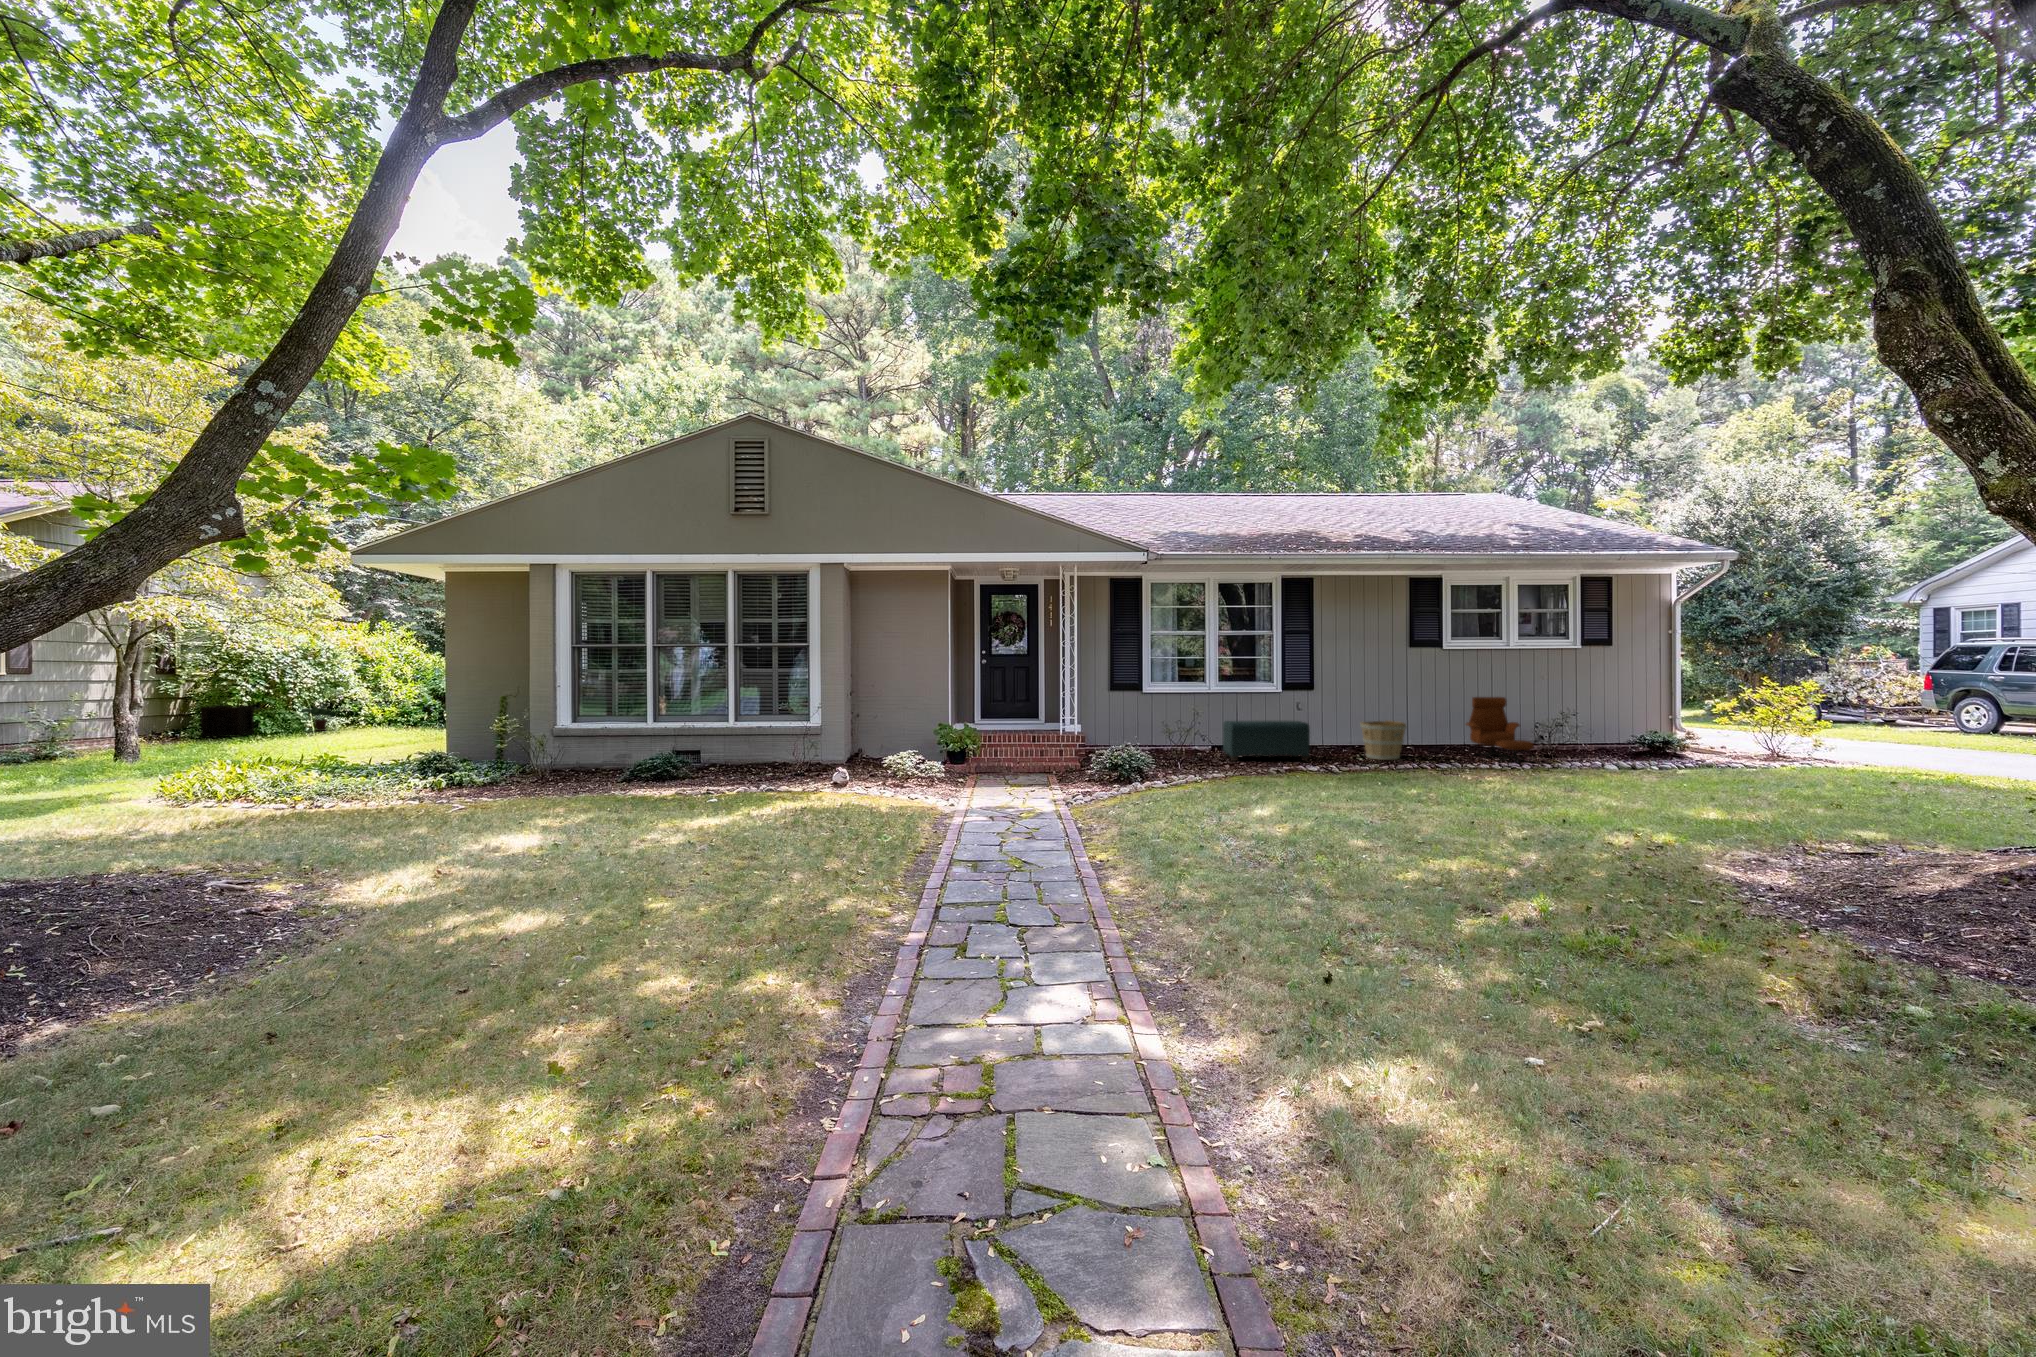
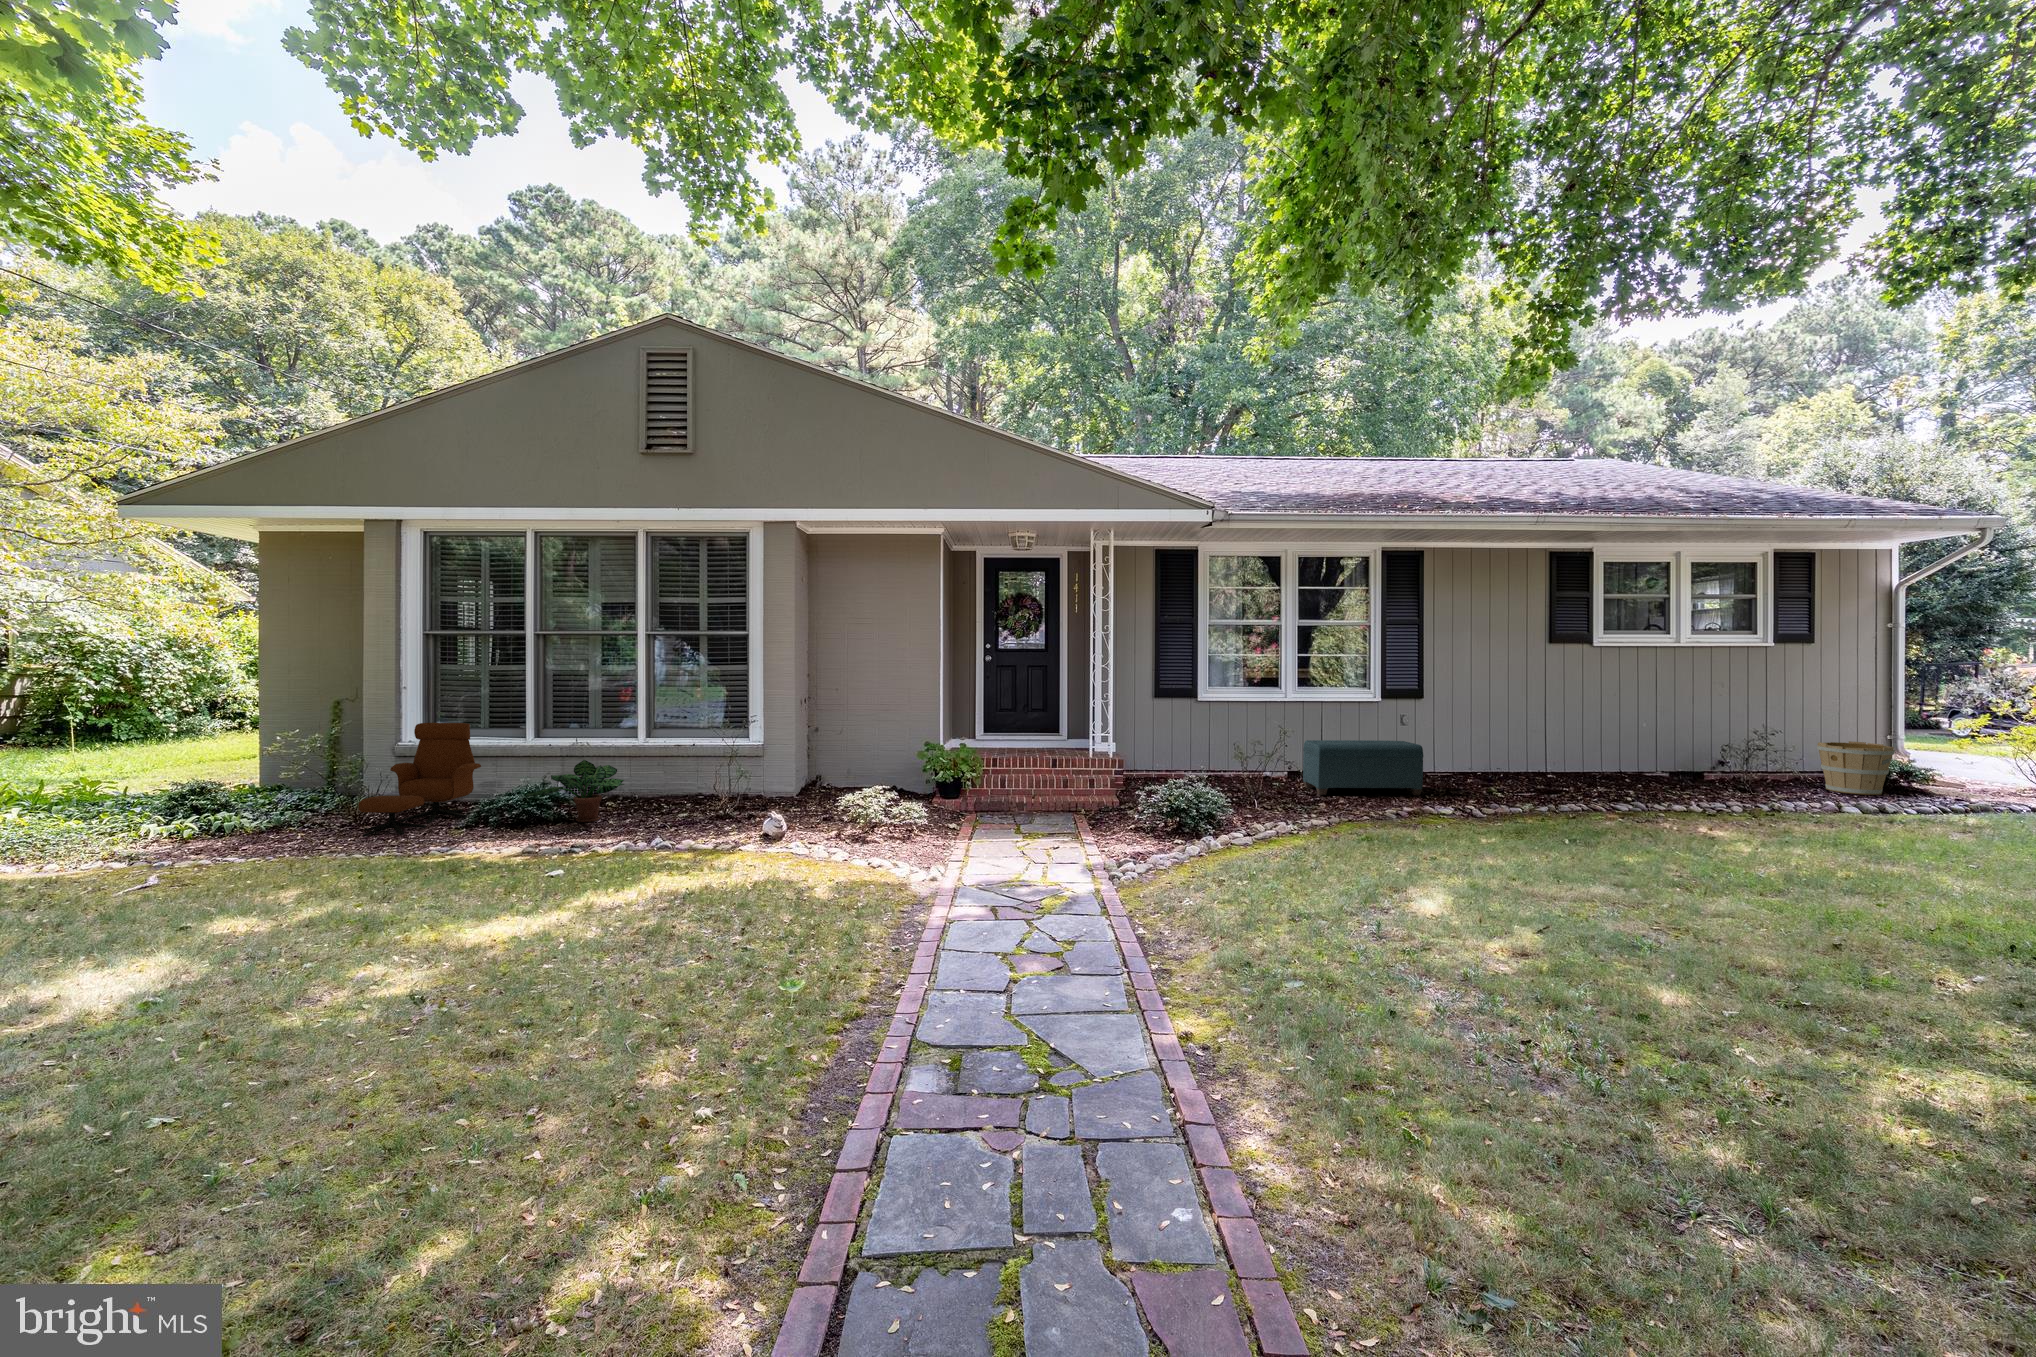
lounge chair: present [1466,697,1534,763] -> present [358,723,481,836]
potted plant: present [302,703,335,731] -> present [525,760,624,822]
wooden crate: present [200,705,254,738] -> none [24,706,101,747]
wooden bucket: present [1360,721,1406,760] -> present [1817,741,1895,795]

